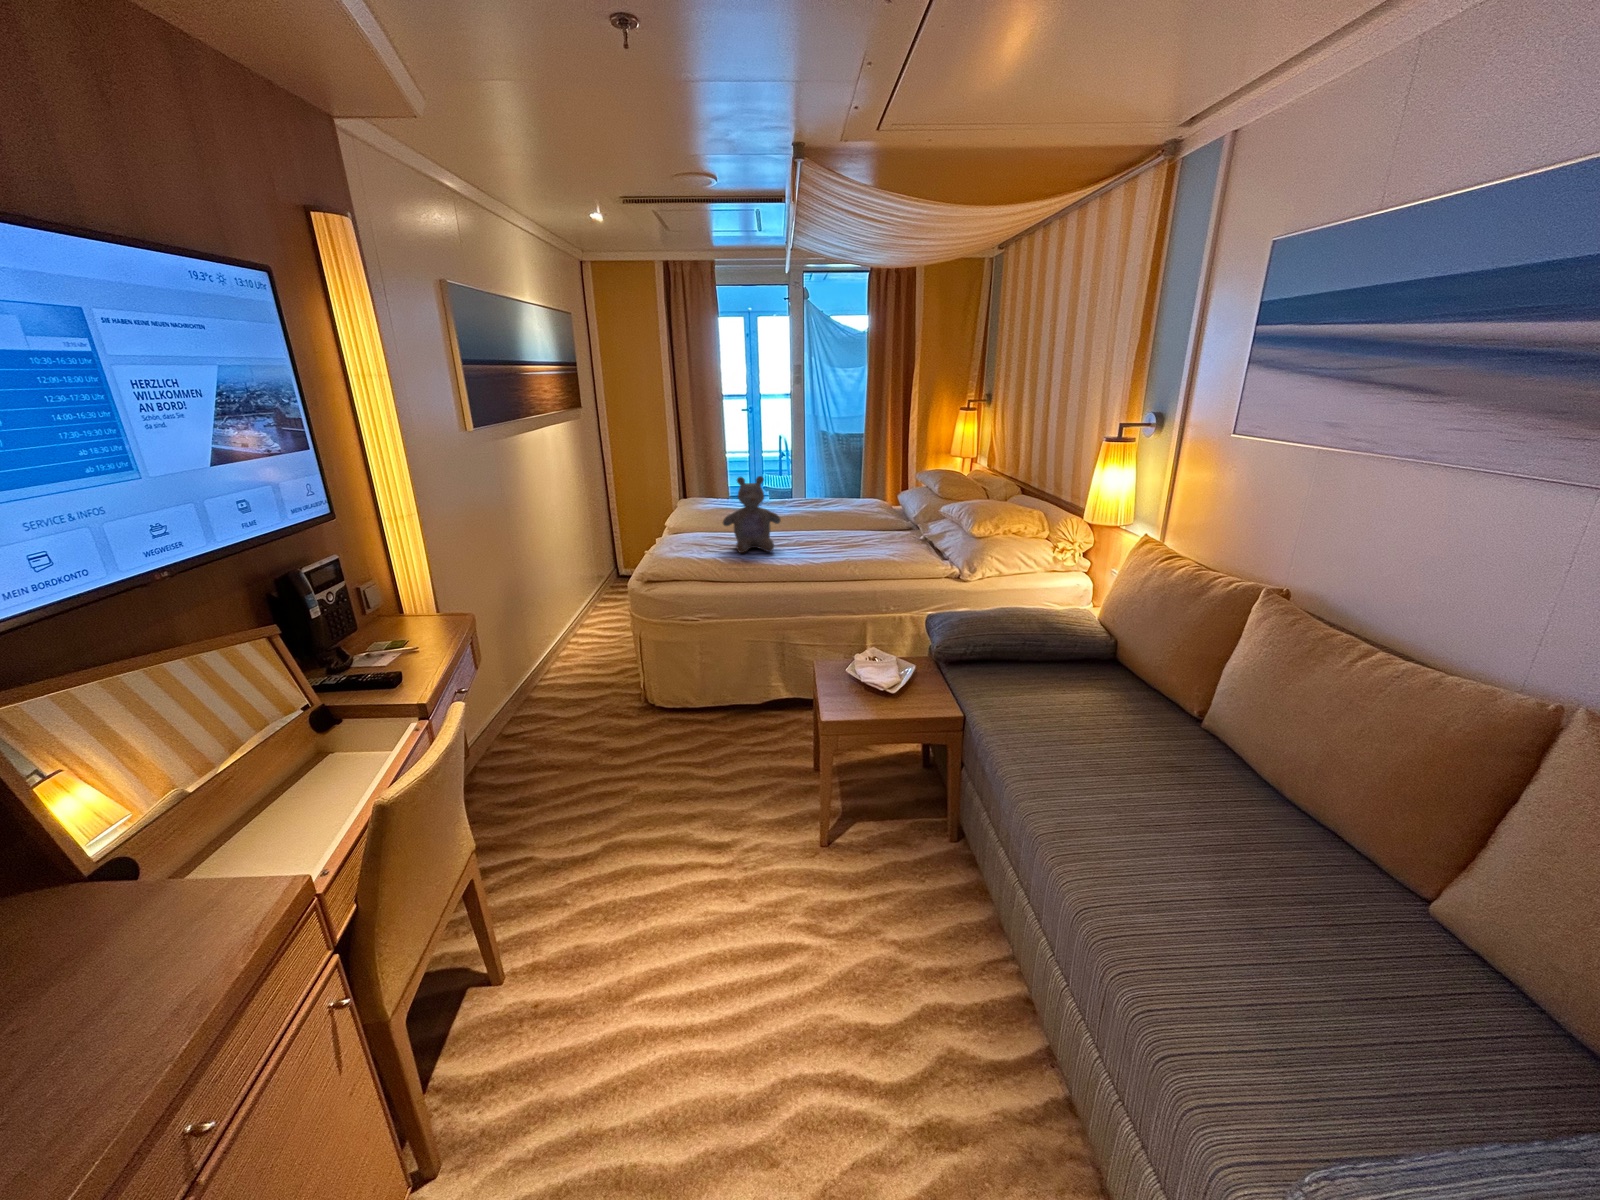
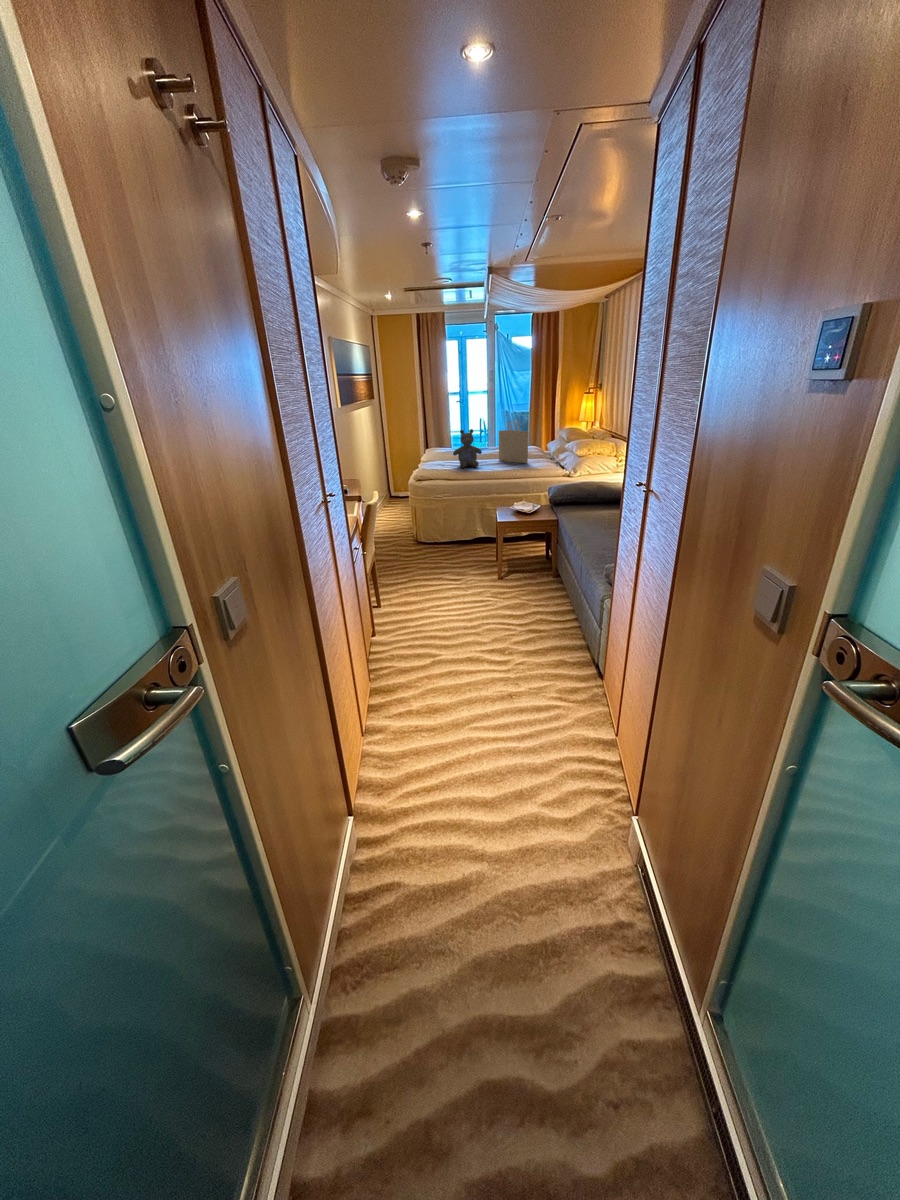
tote bag: none [814,459,872,540] -> present [499,421,528,463]

